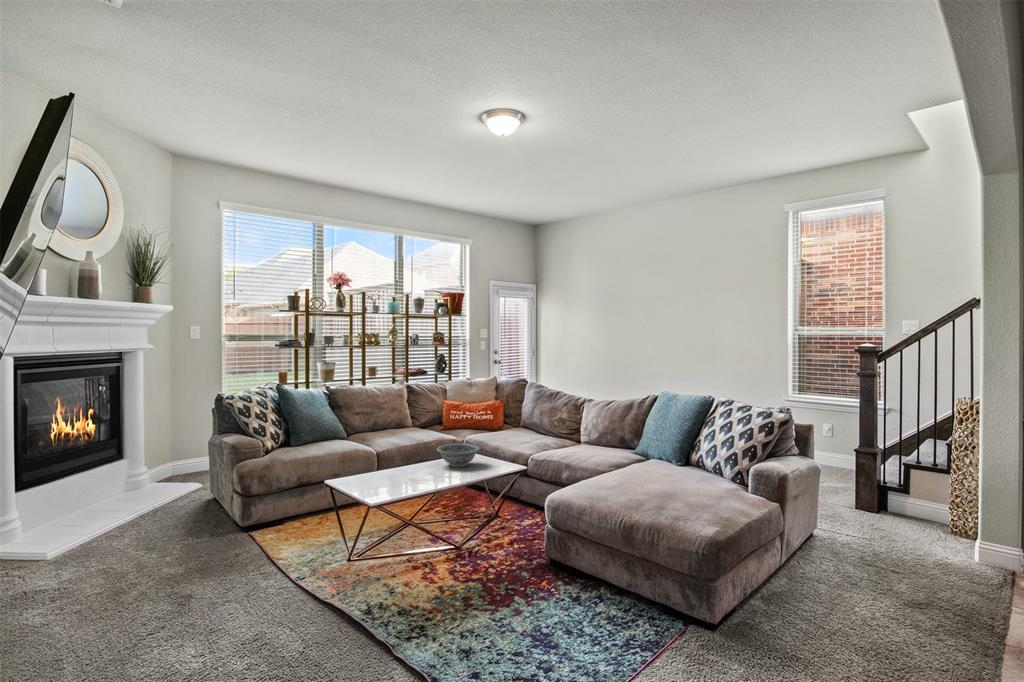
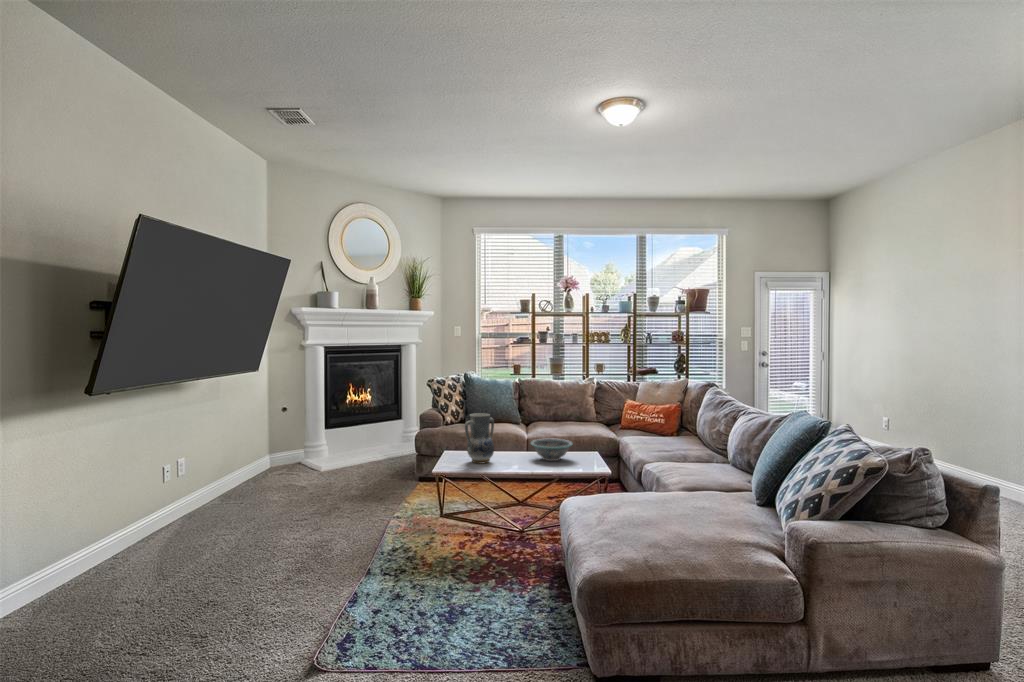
vase: none [392,426,423,483] -> present [465,413,494,464]

